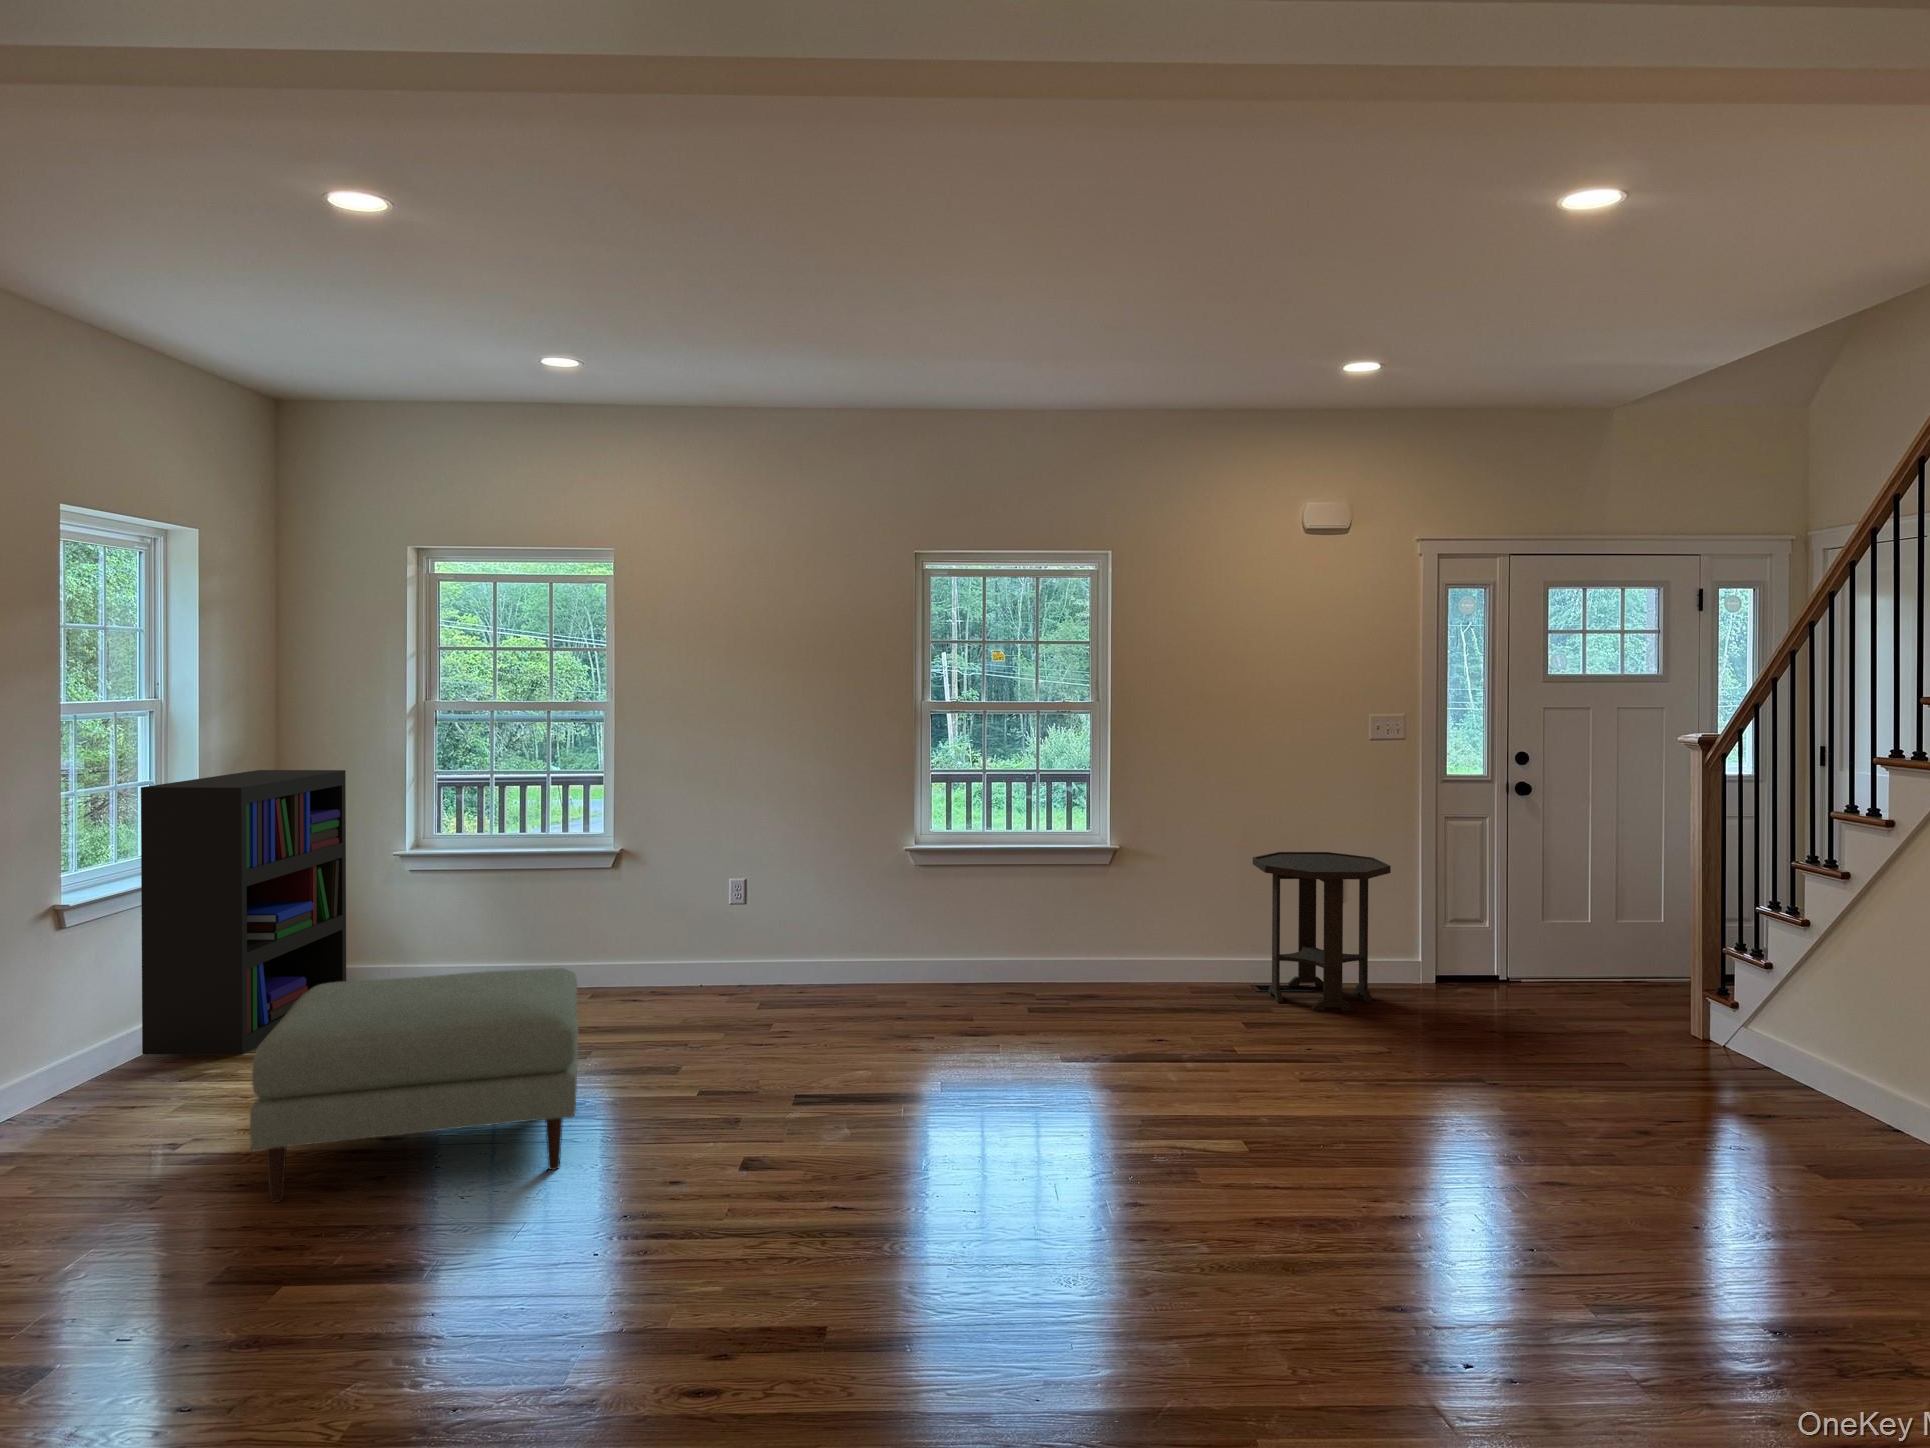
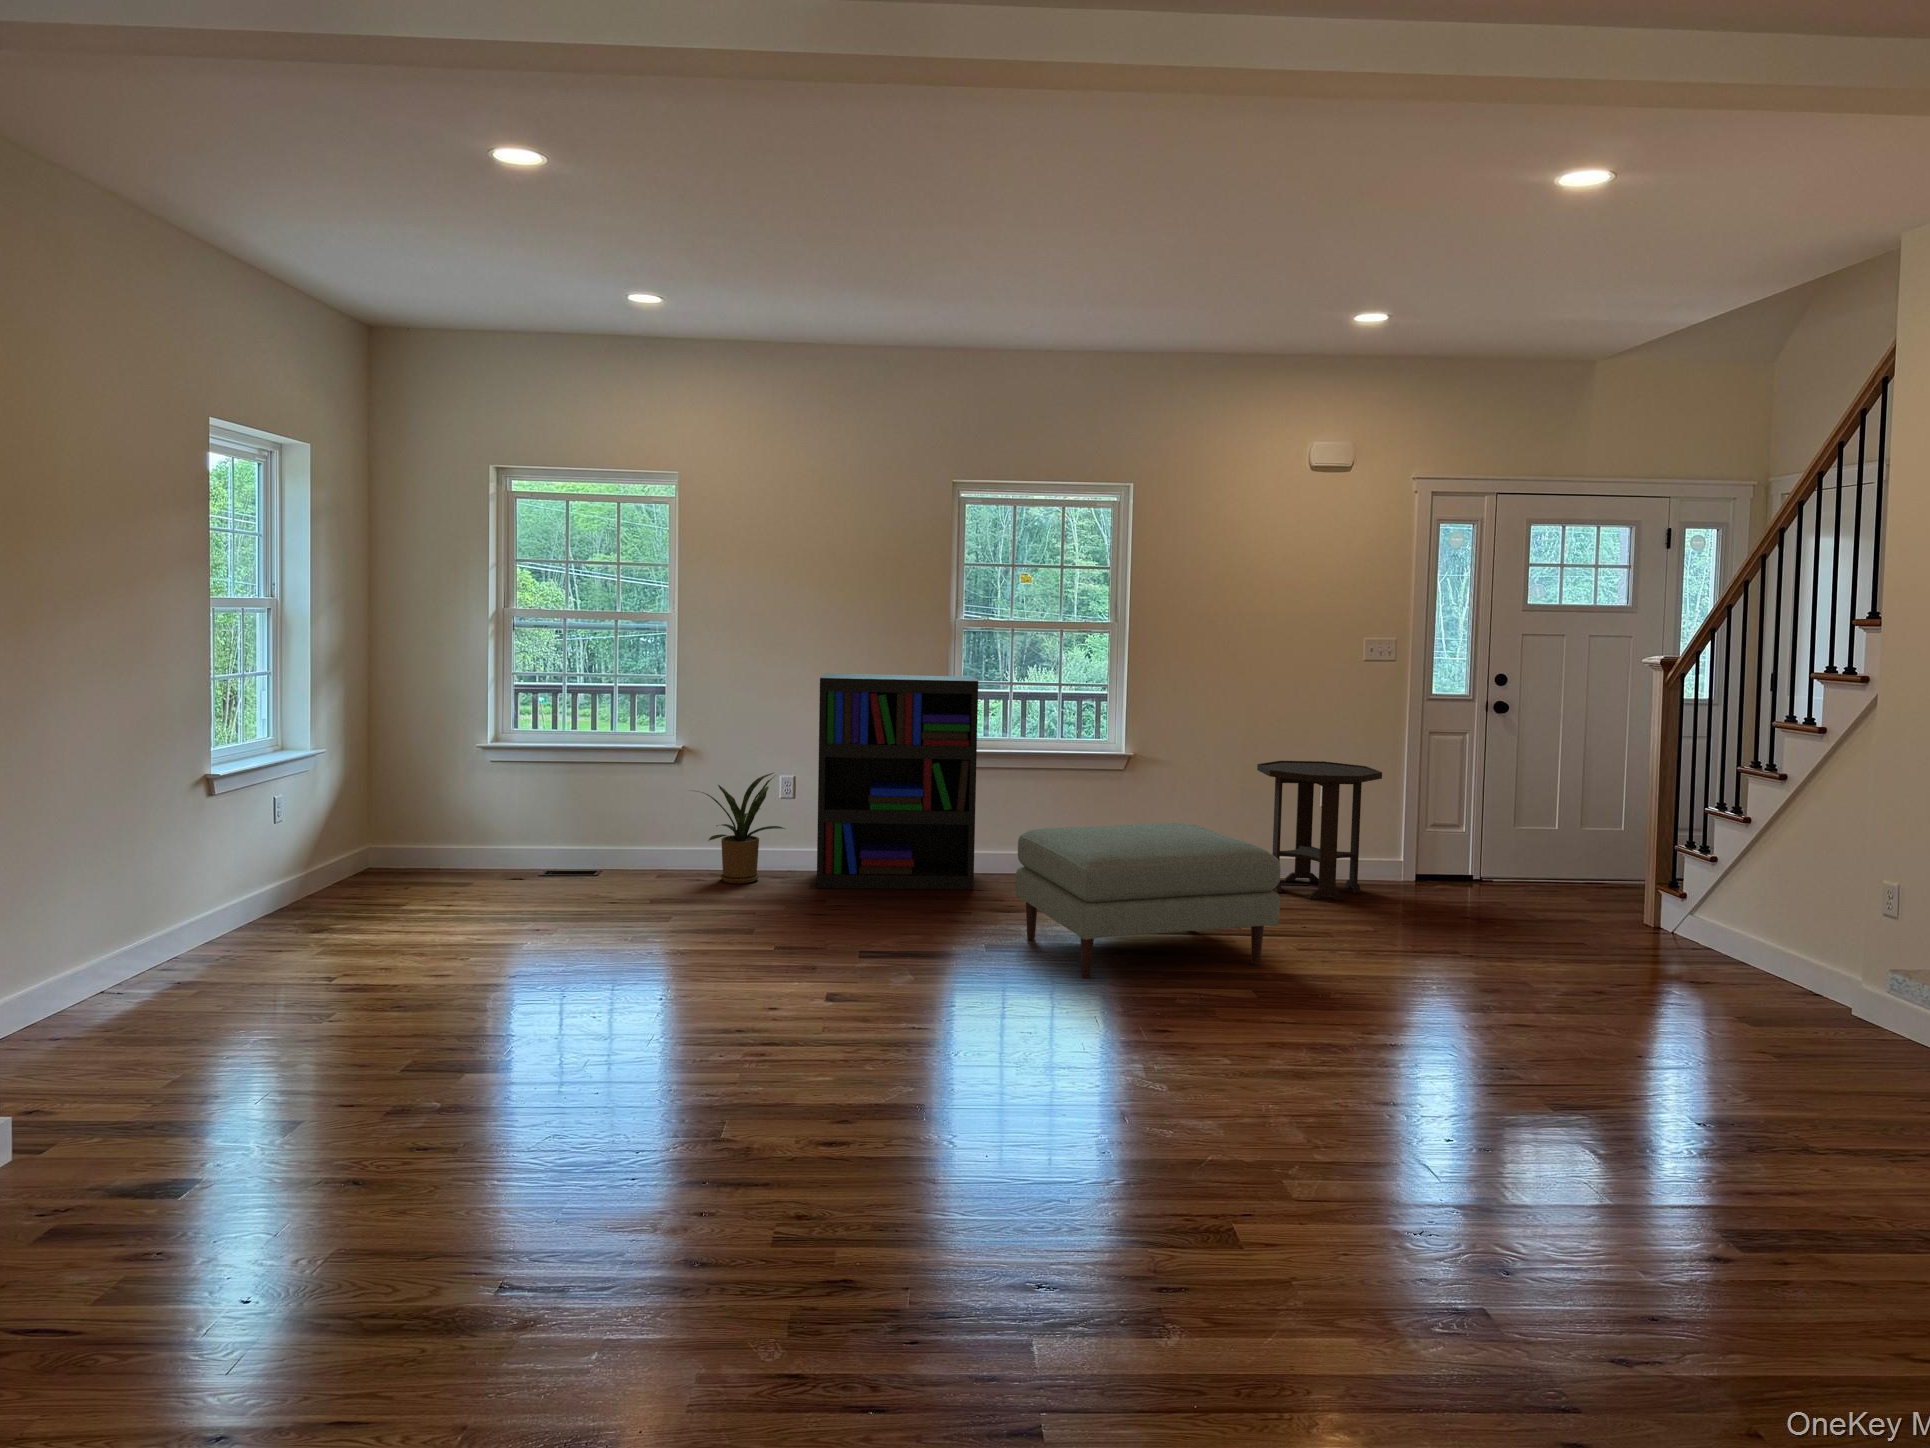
bookshelf: present [141,770,346,1055] -> present [817,674,978,889]
house plant: none [620,876,736,1002] -> present [702,773,785,883]
ottoman: present [250,968,578,1203] -> present [1016,823,1280,979]

